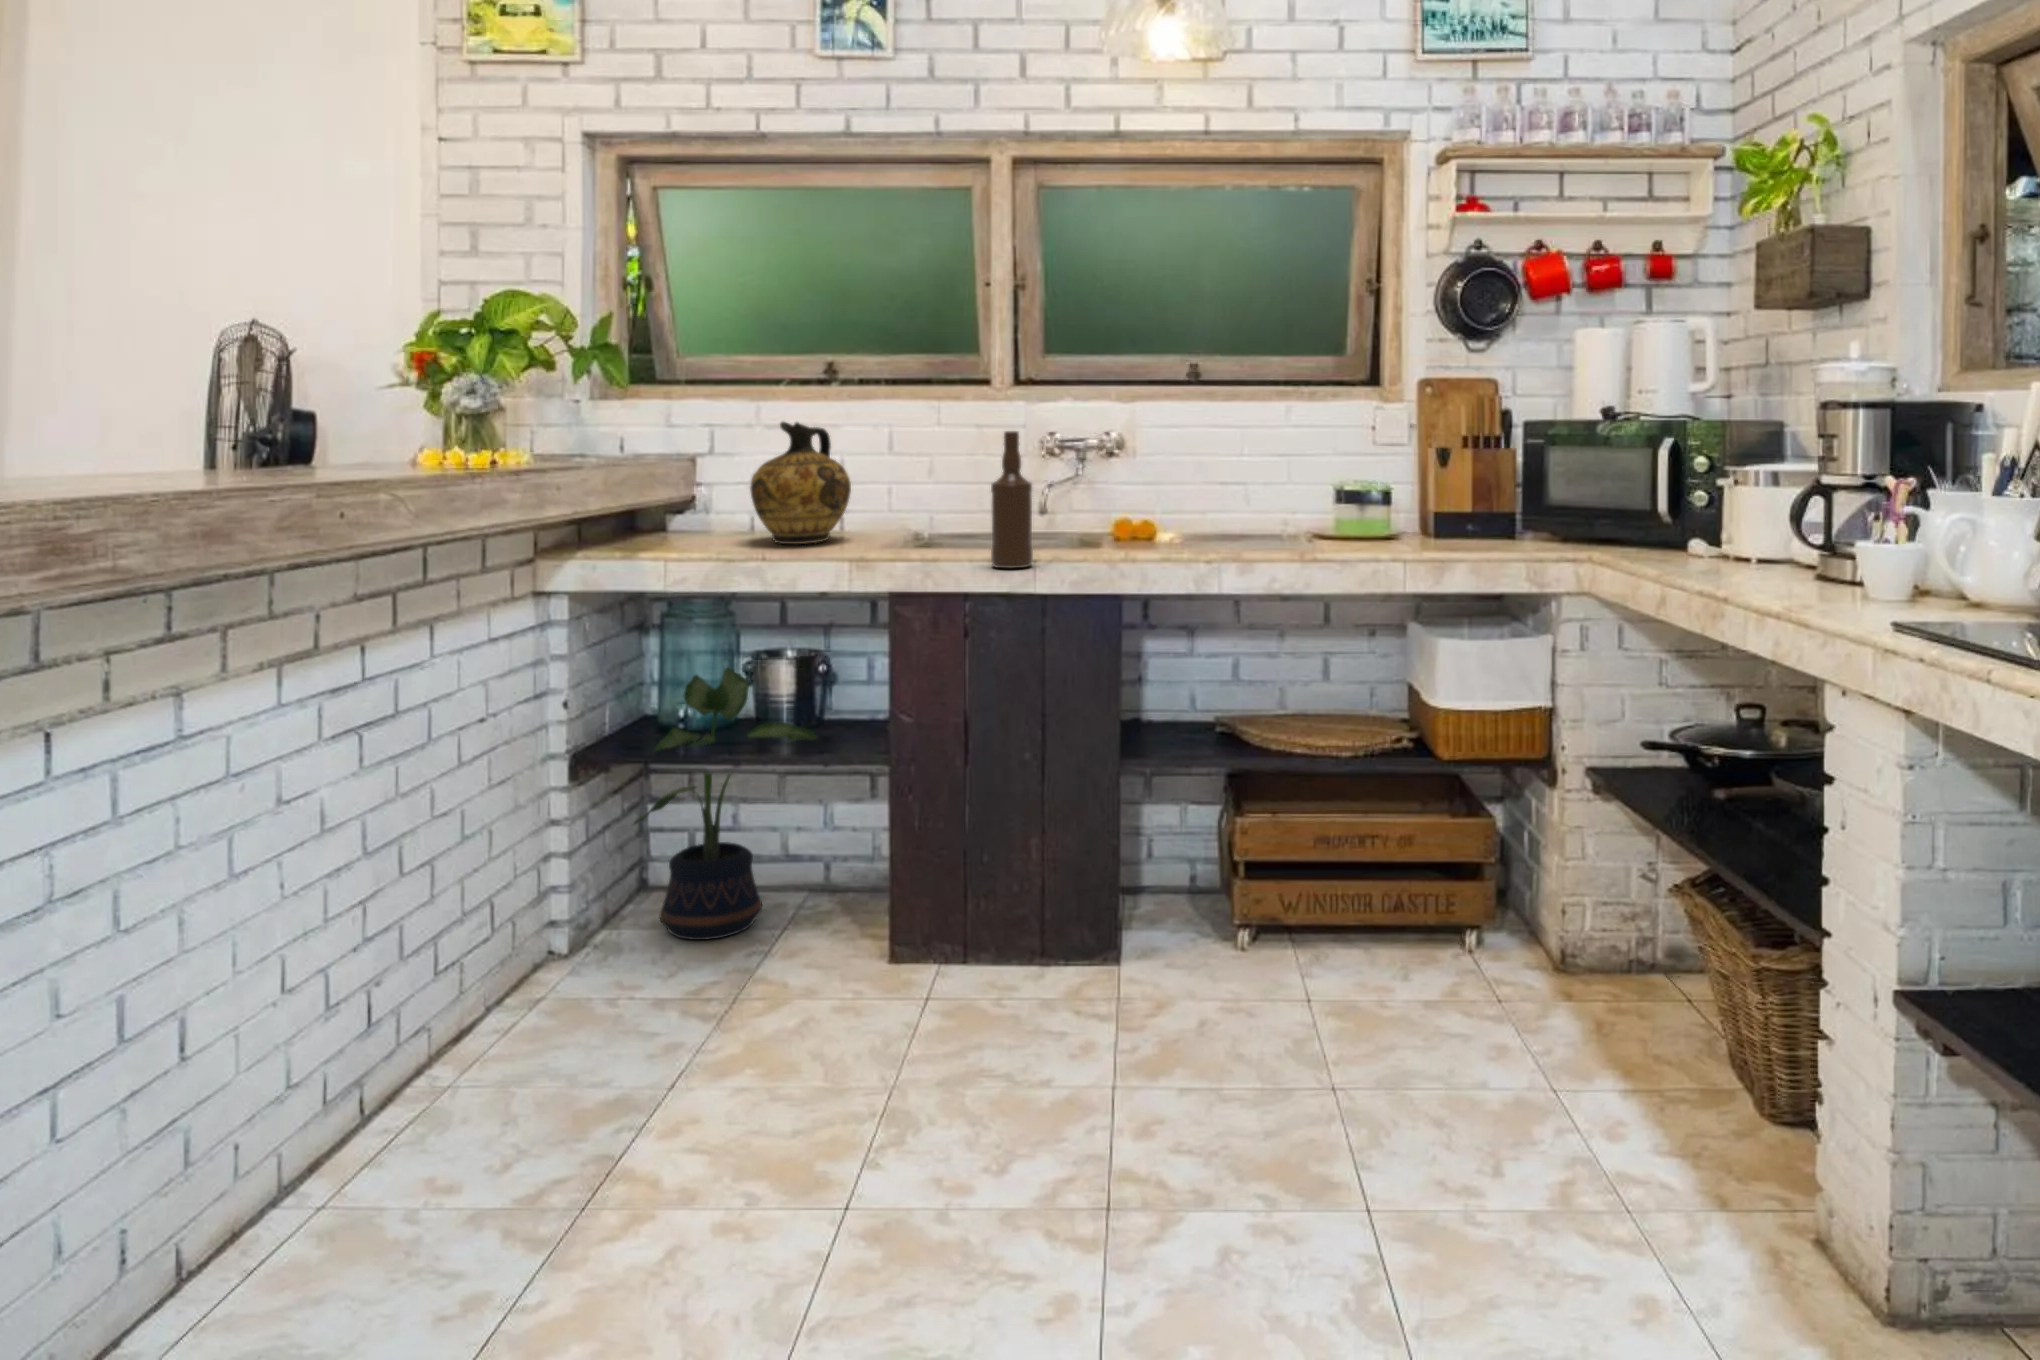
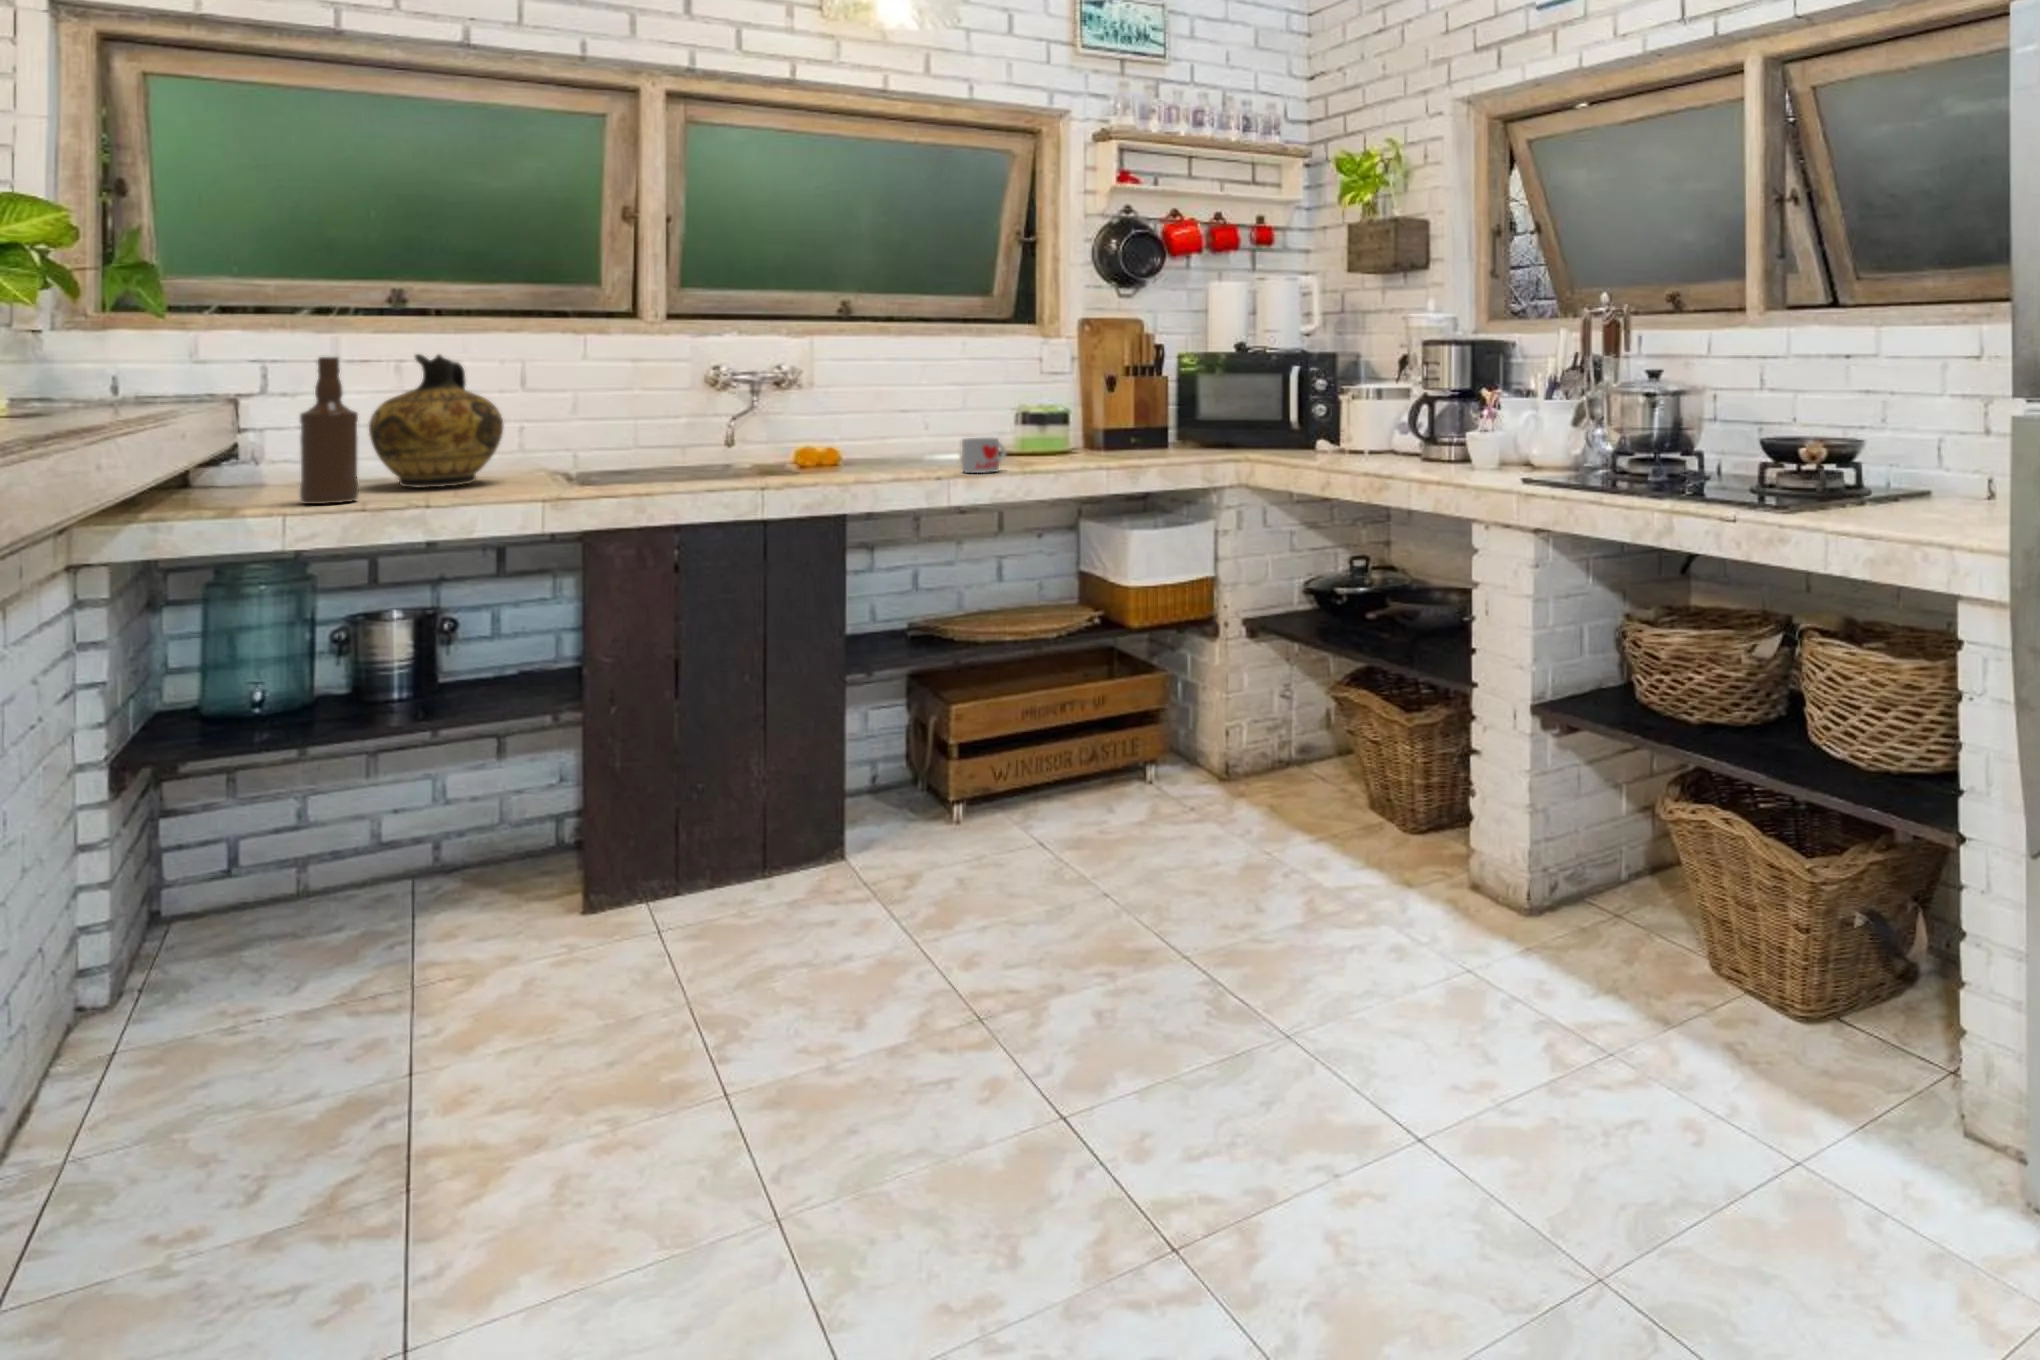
bottle: present [991,431,1033,568] -> present [299,357,359,504]
mug: none [1240,518,1290,560] -> present [962,437,1006,473]
potted plant: present [634,668,817,940] -> none [206,632,468,942]

